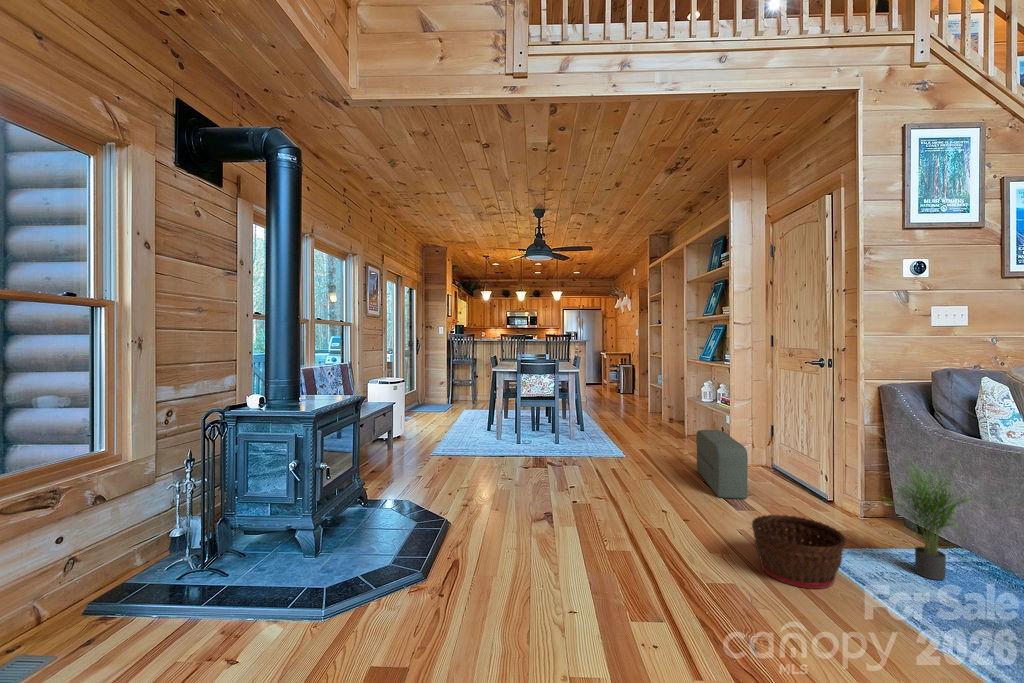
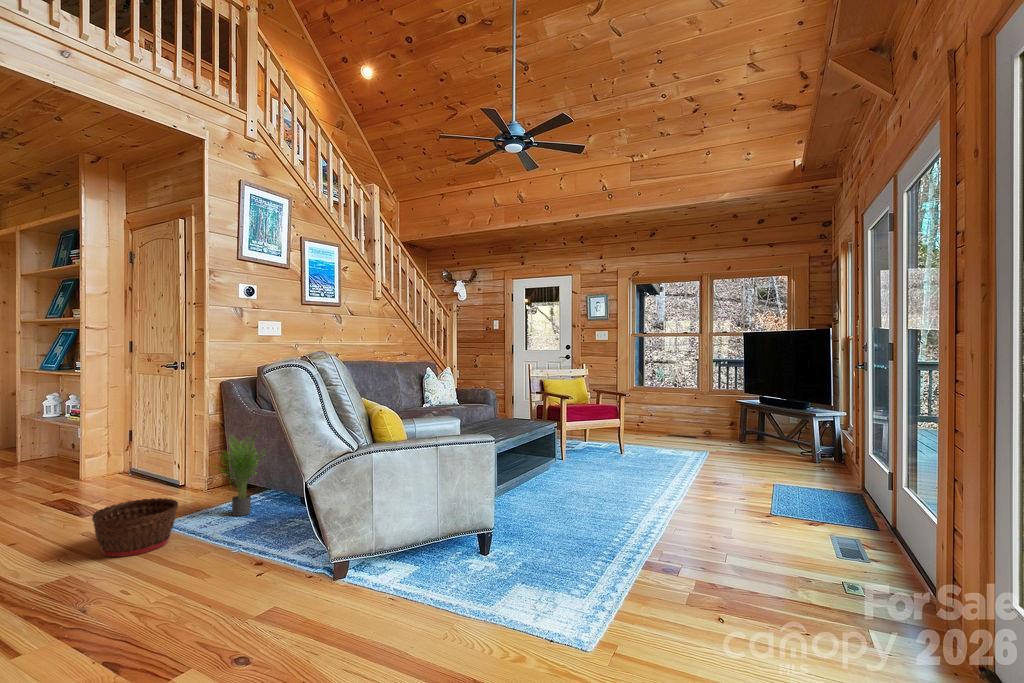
pouf: present [696,430,748,499] -> none [33,444,96,512]

